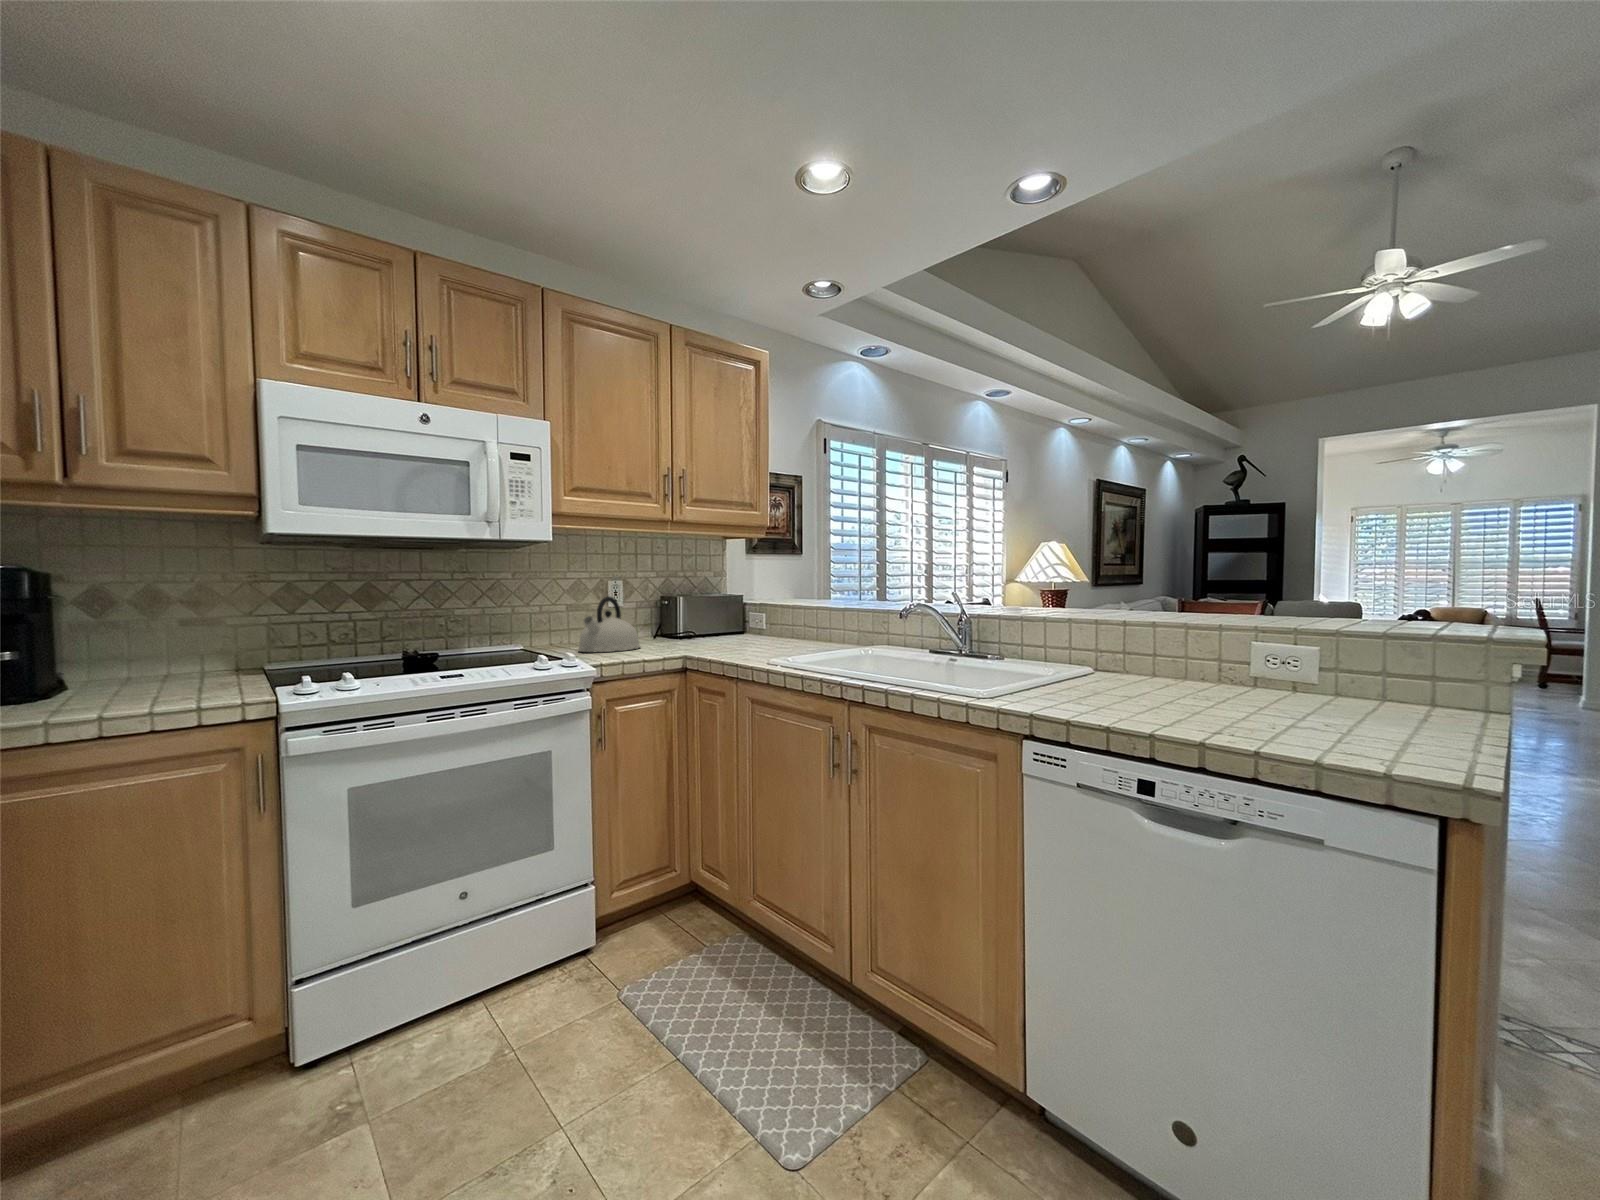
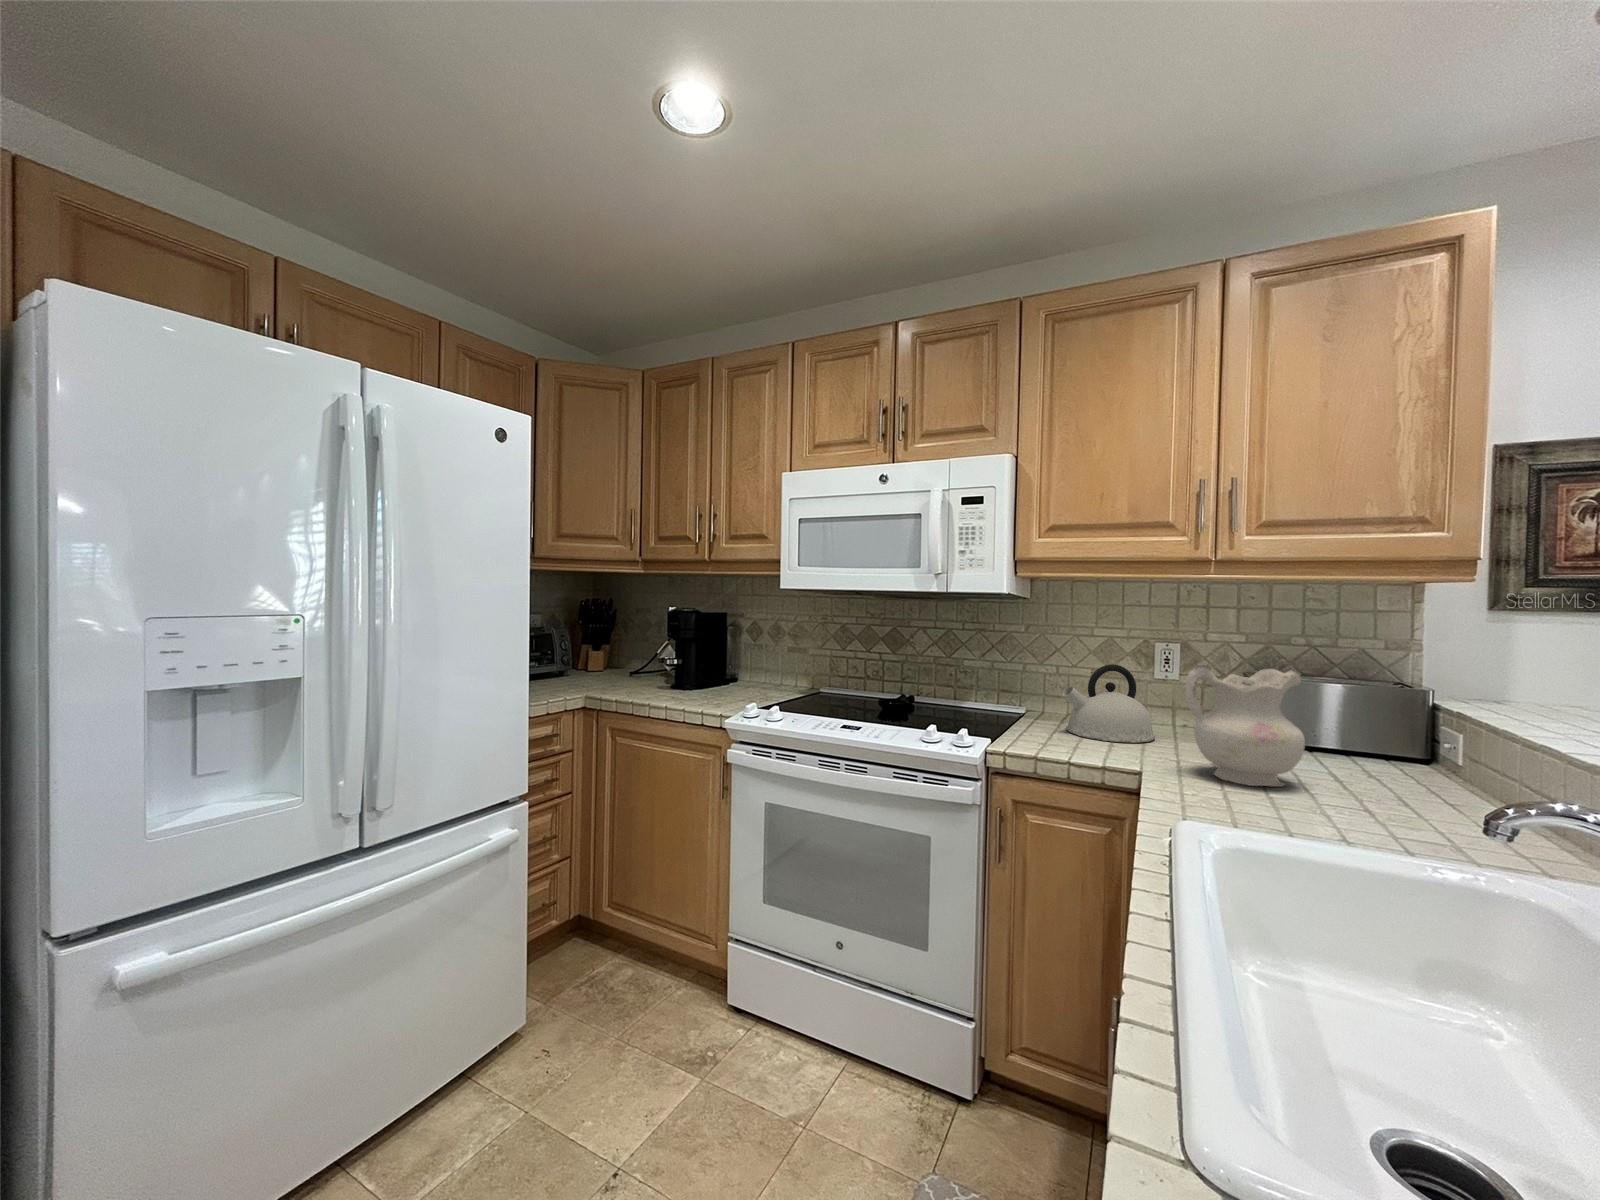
ceramic pitcher: none [695,579,749,648] -> present [1185,664,1305,787]

